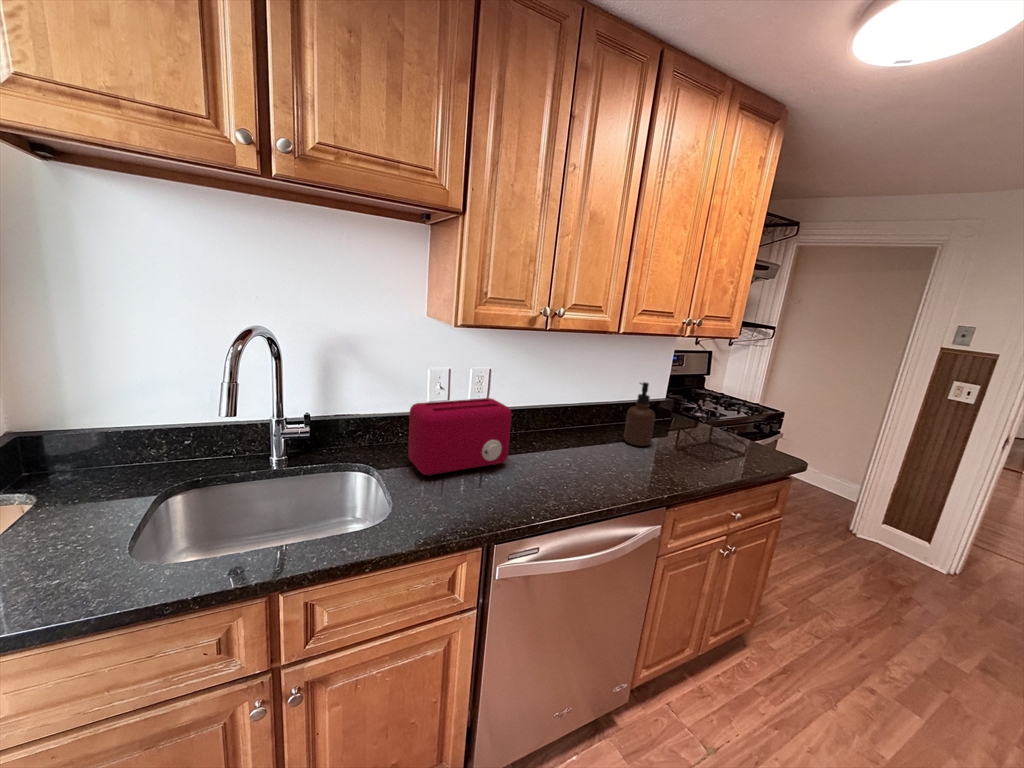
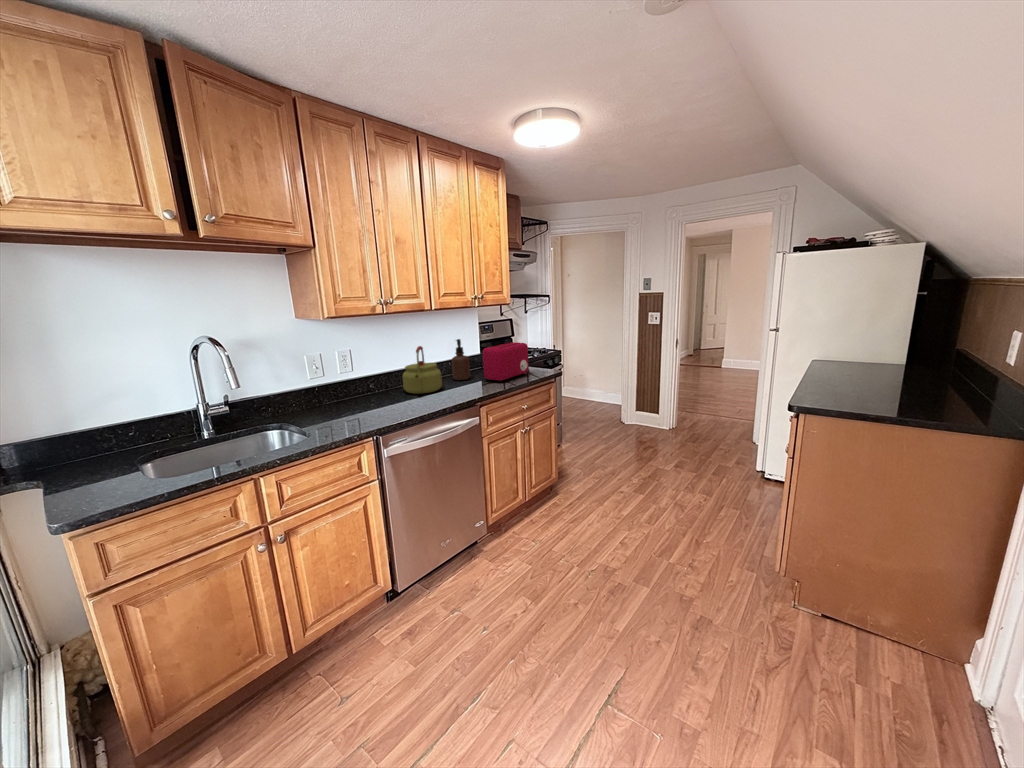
kettle: none [549,386,610,462] -> present [402,346,442,394]
toaster: present [408,398,512,476] -> present [483,342,529,382]

